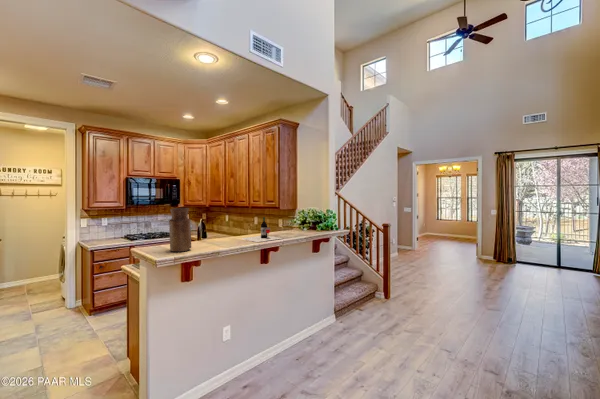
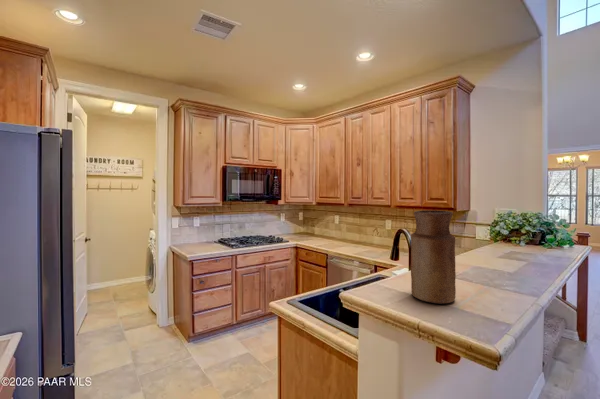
wine bottle: present [242,217,282,242] -> none [454,227,543,275]

